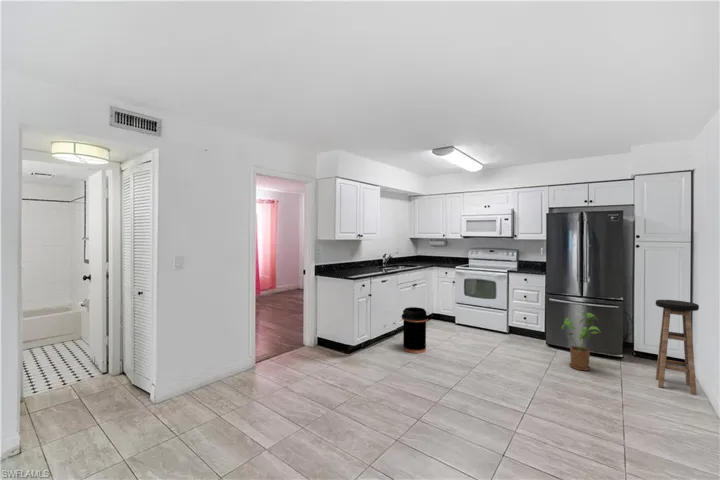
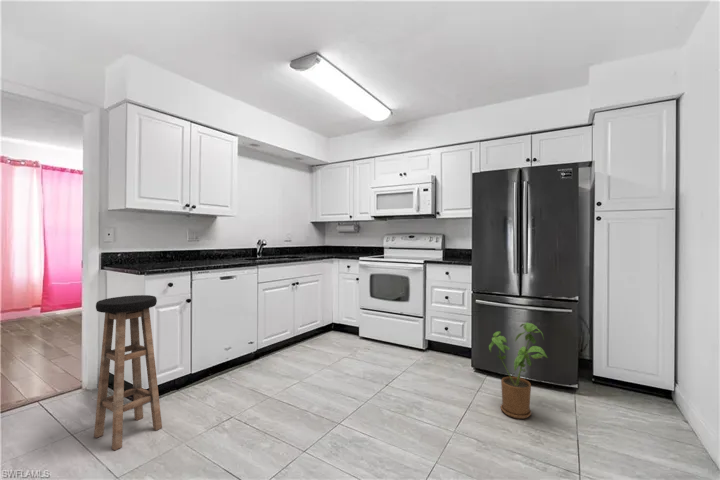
bar stool: present [656,300,699,395] -> present [94,295,162,450]
trash can: present [402,307,428,353] -> none [247,319,290,395]

